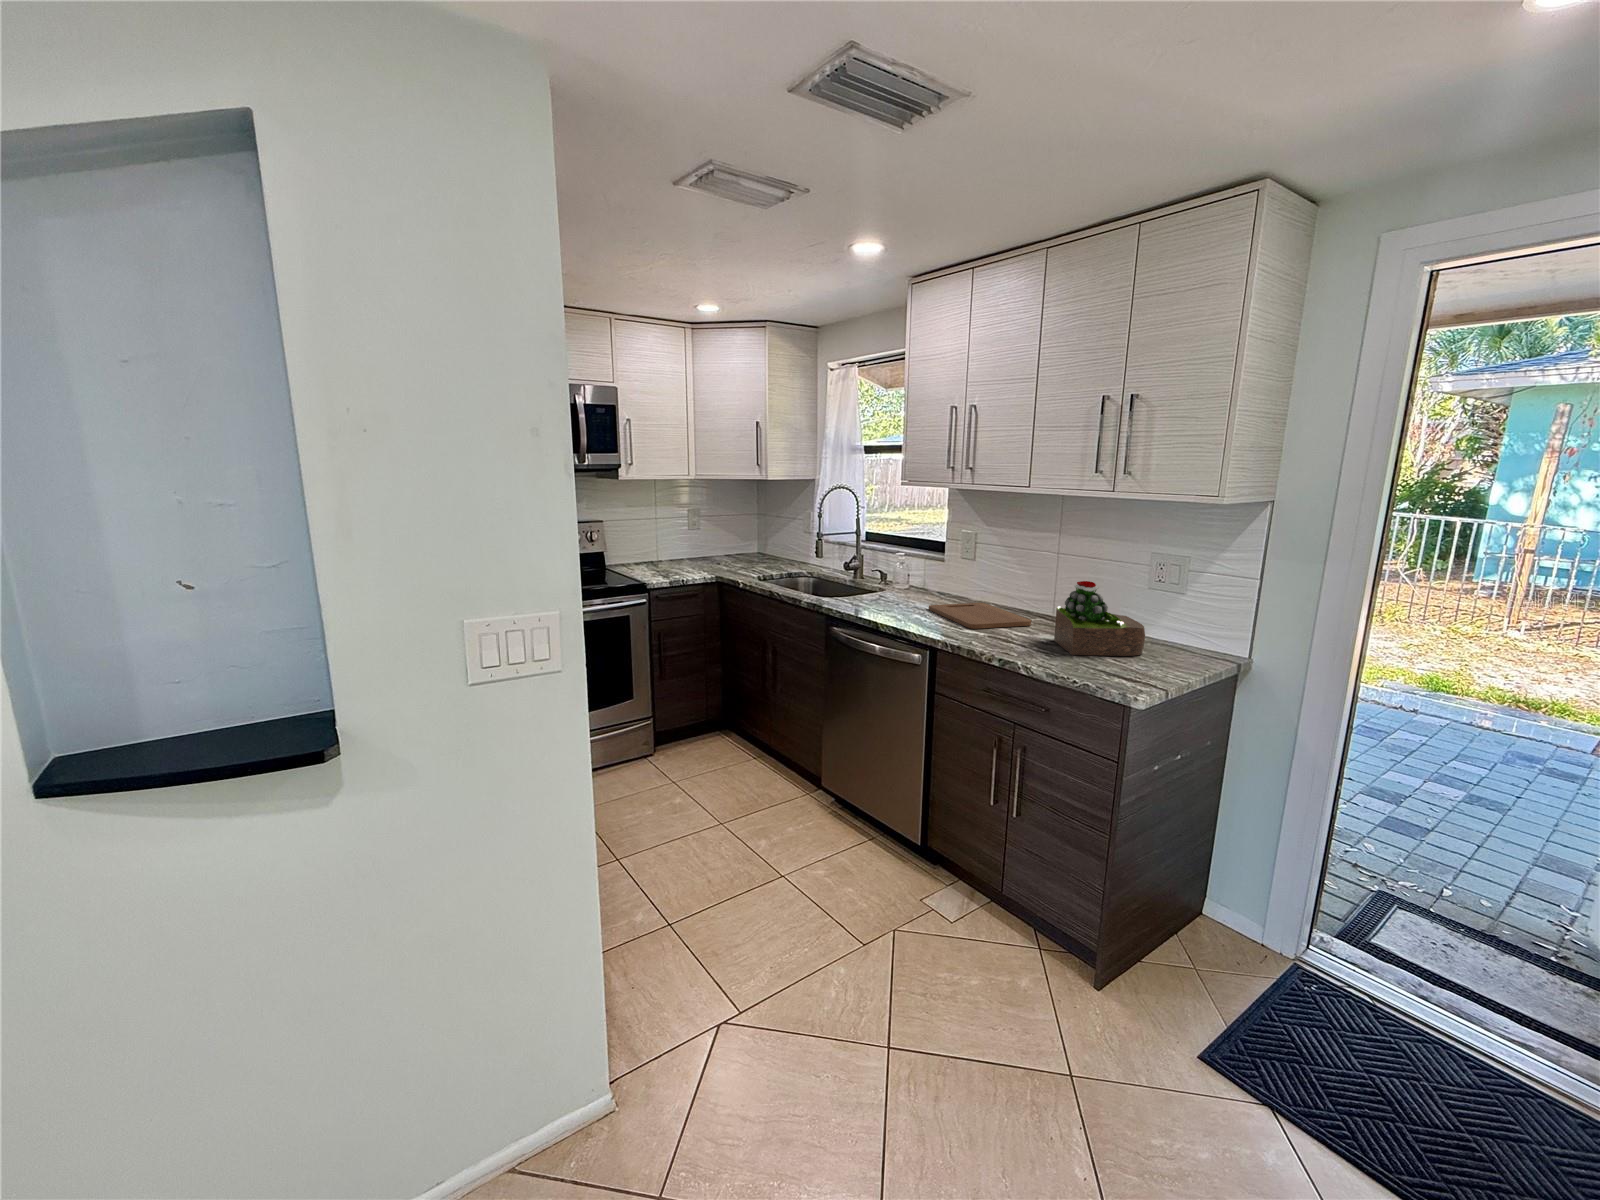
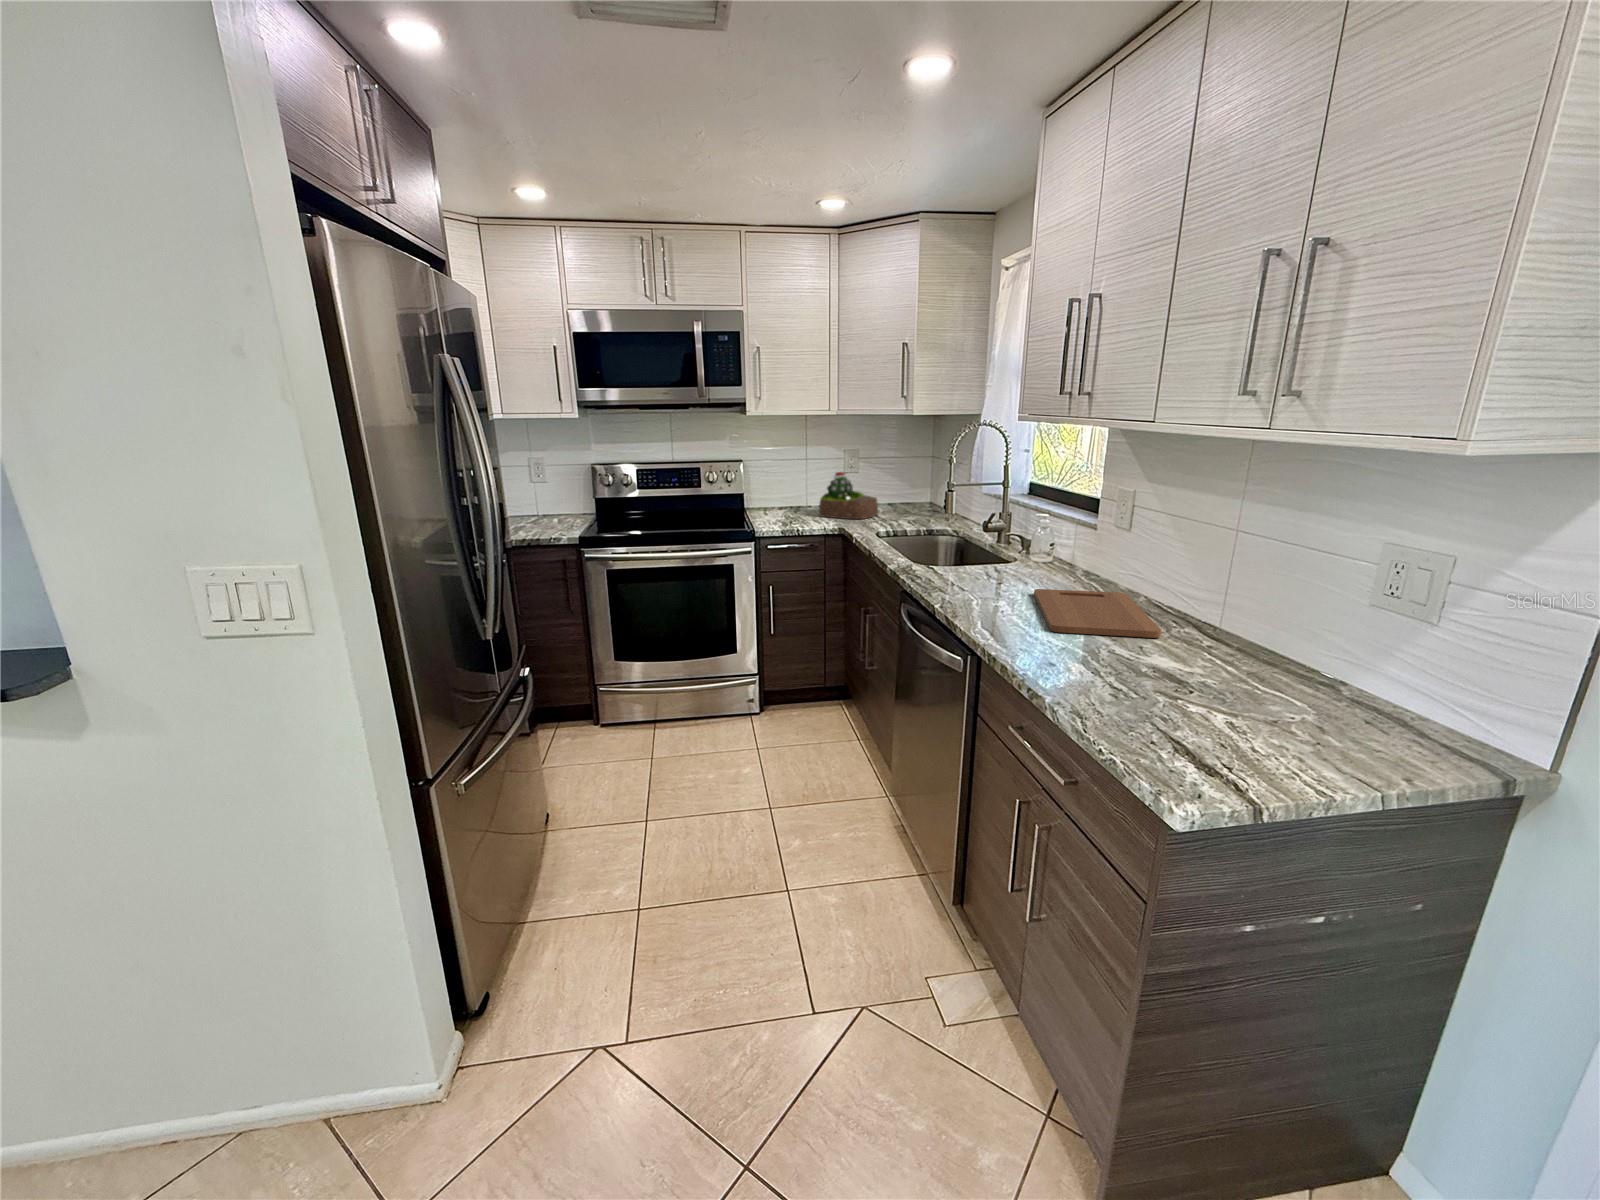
succulent plant: present [1054,581,1145,656] -> present [819,472,878,519]

